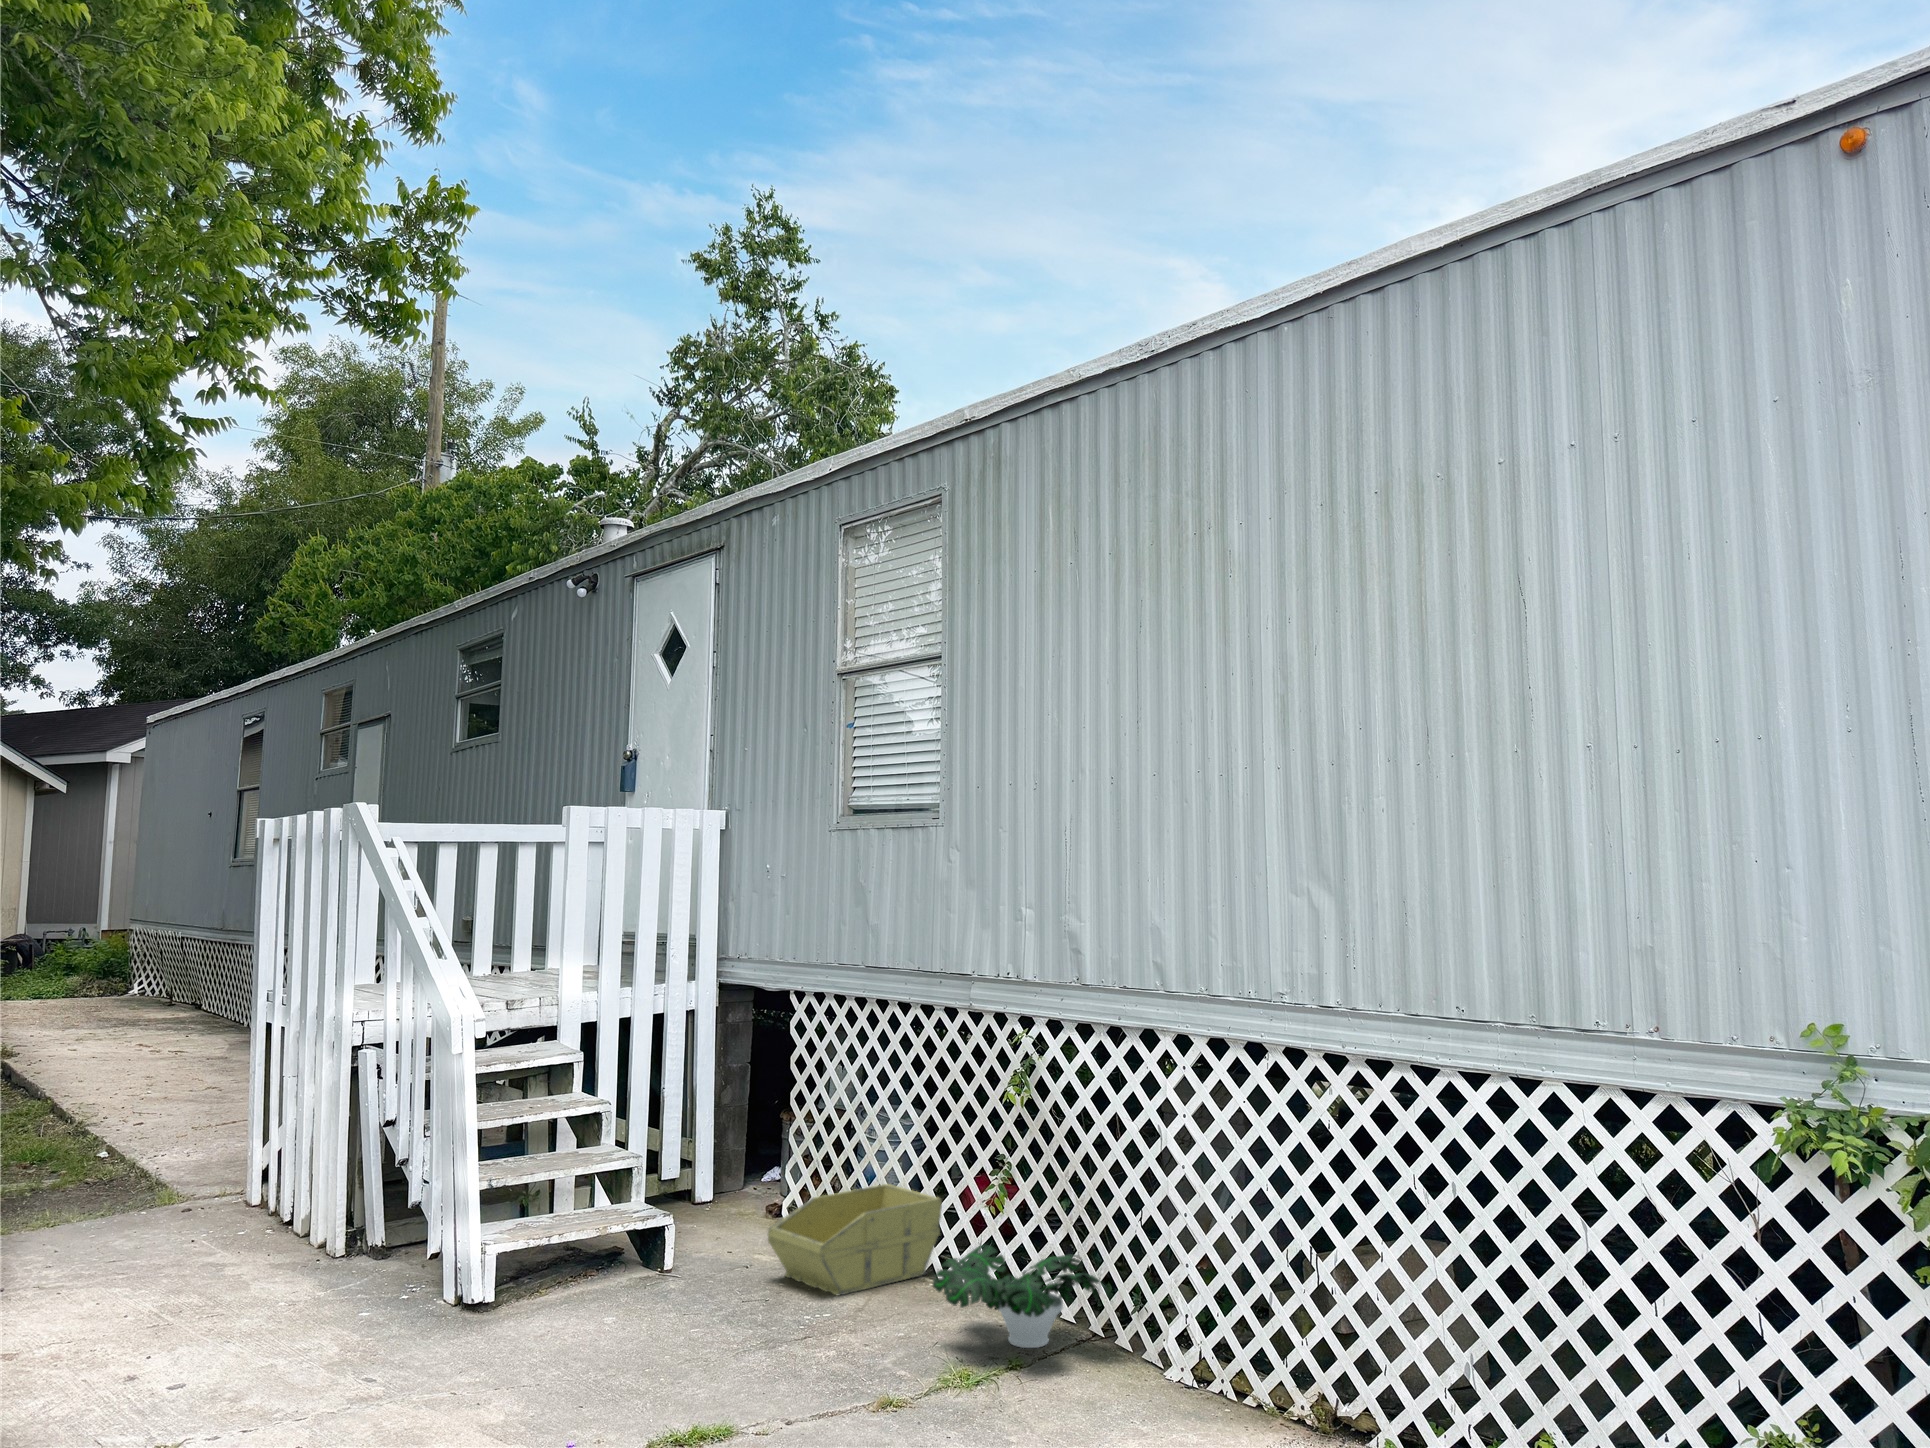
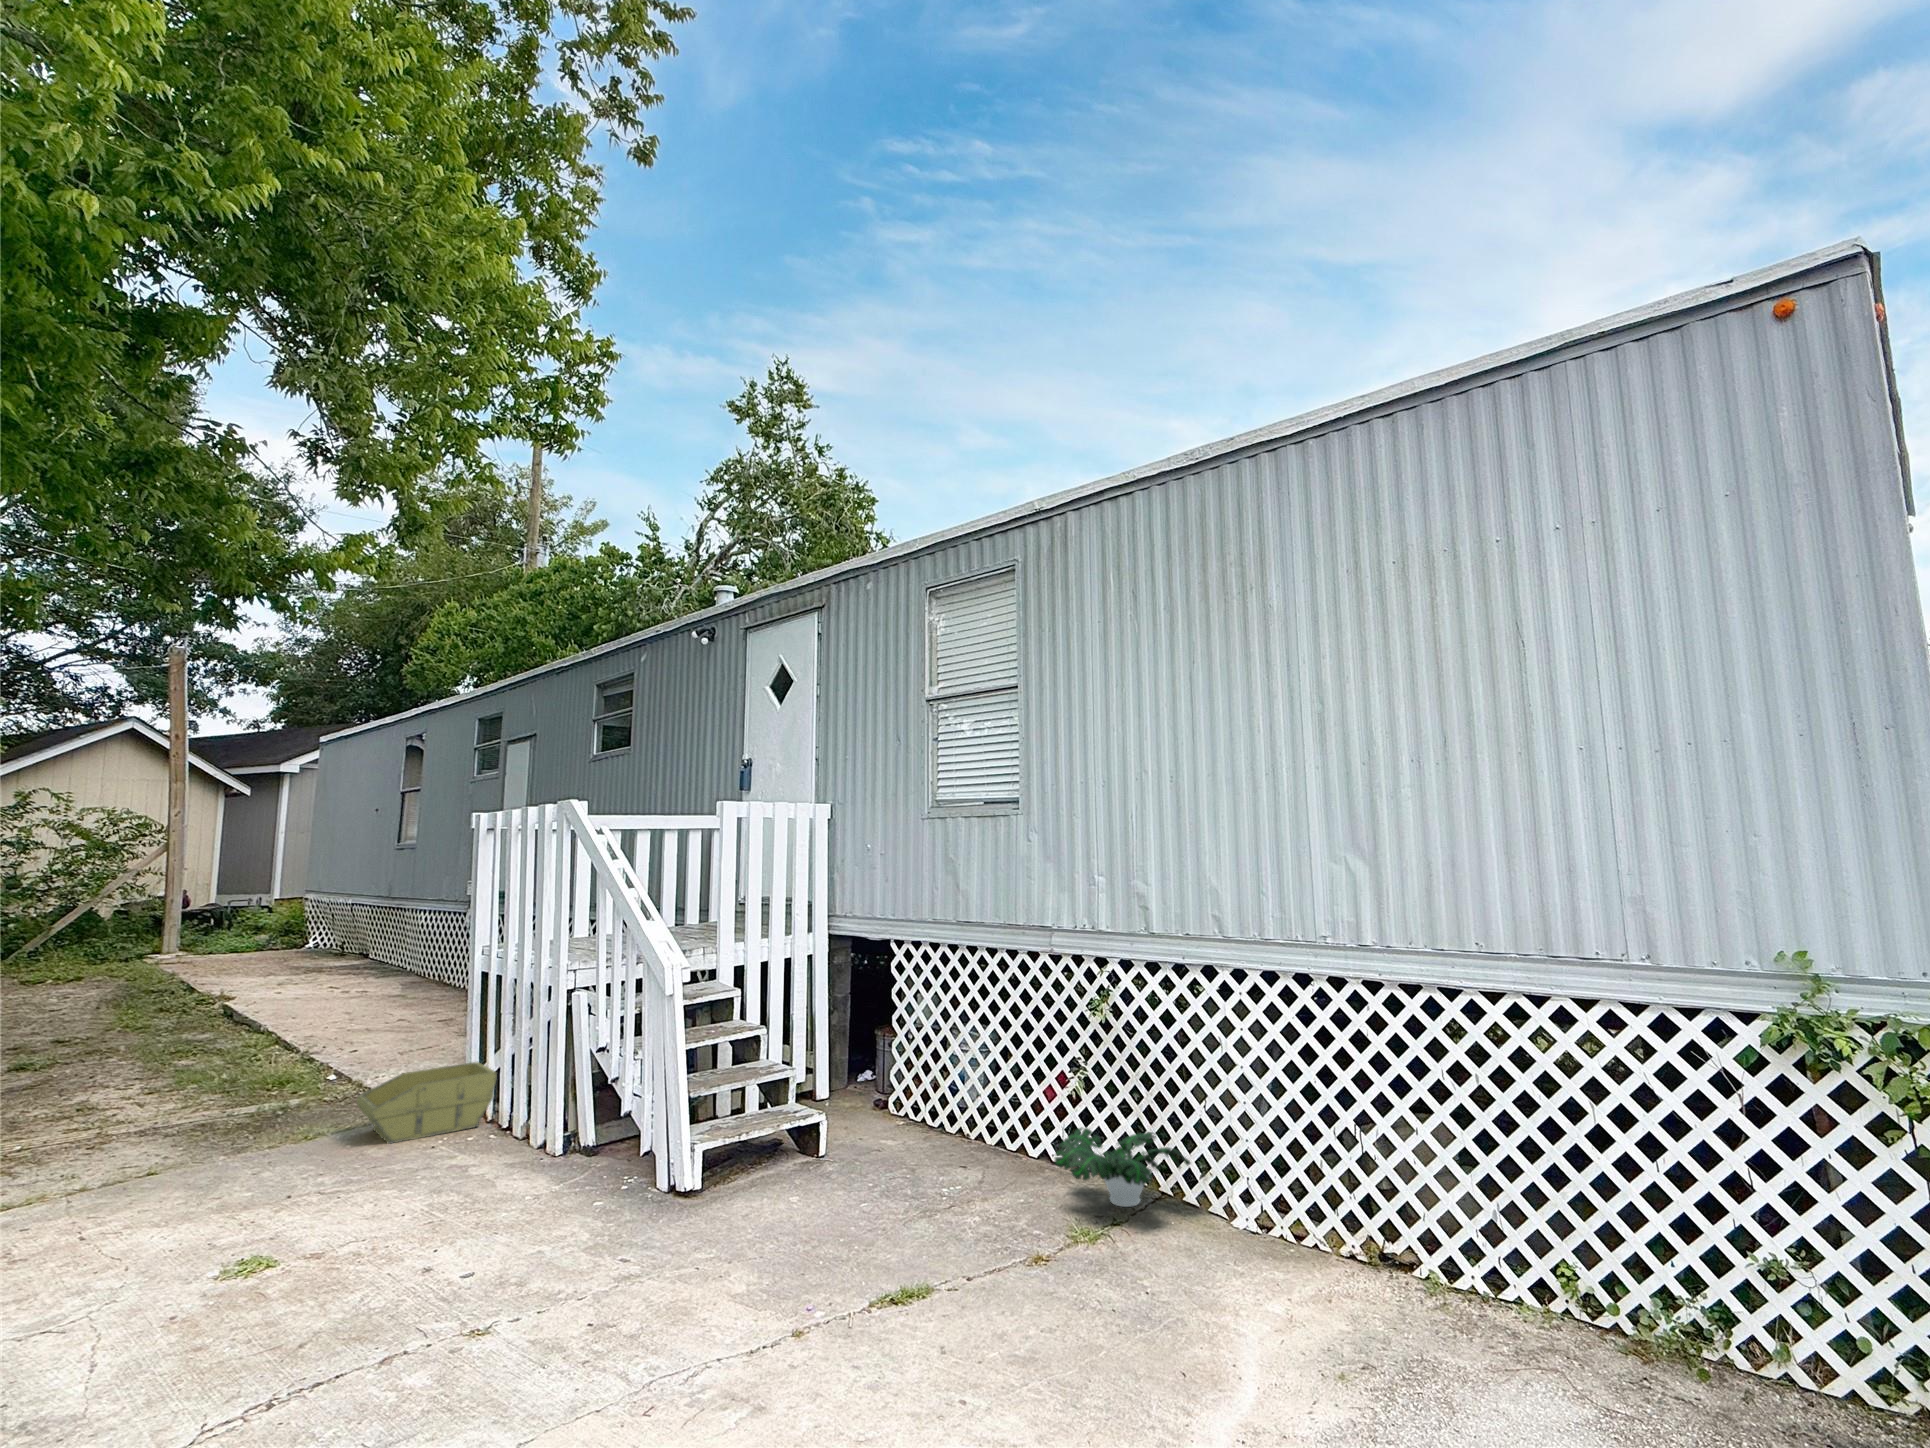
storage bin: present [768,1184,942,1295] -> present [357,1062,497,1144]

